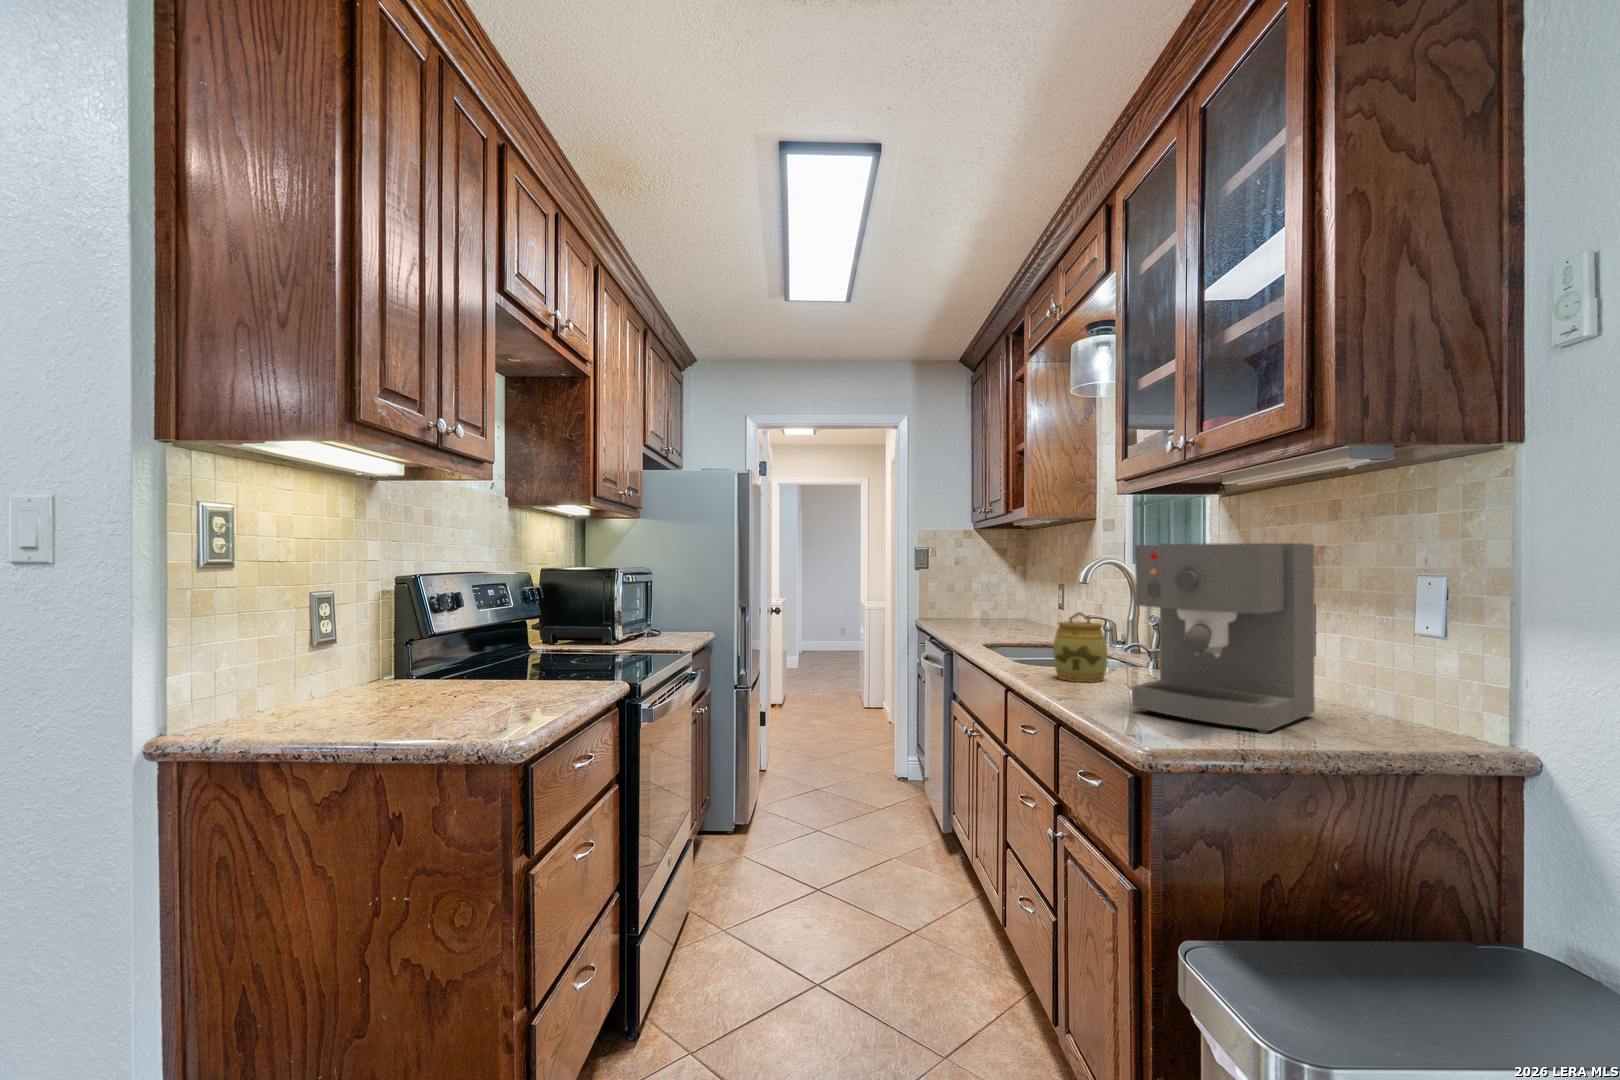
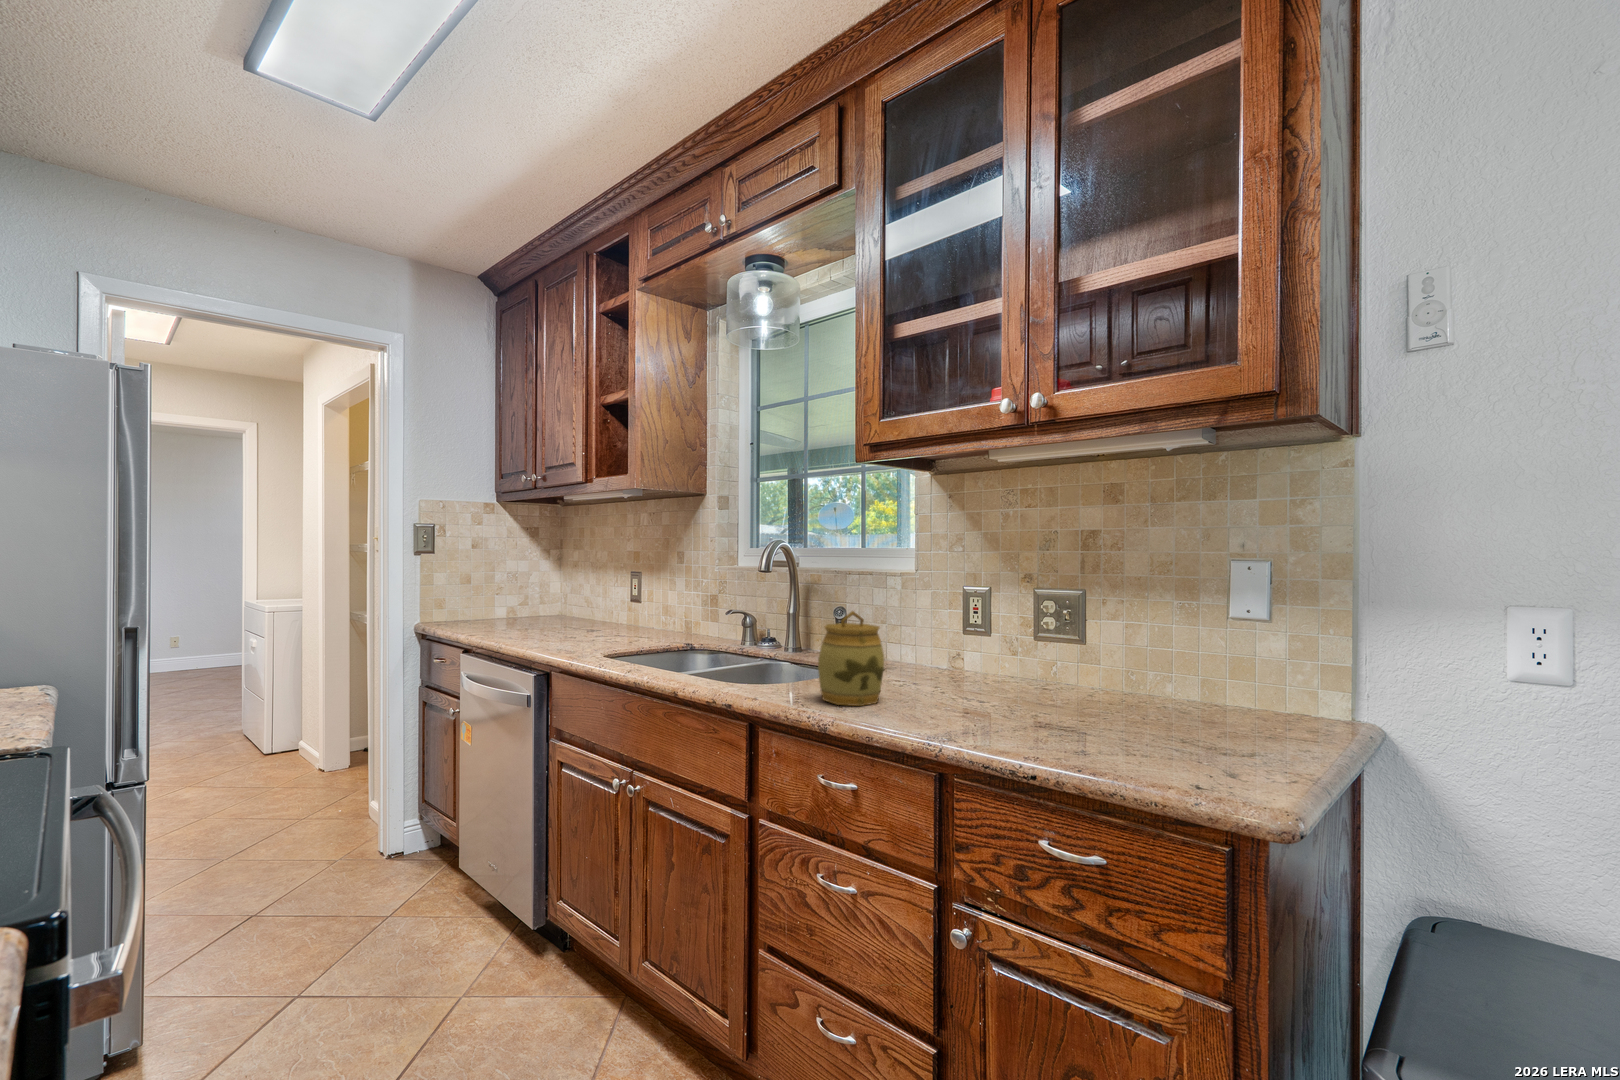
coffee maker: present [1132,543,1315,733] -> none [1021,523,1251,752]

